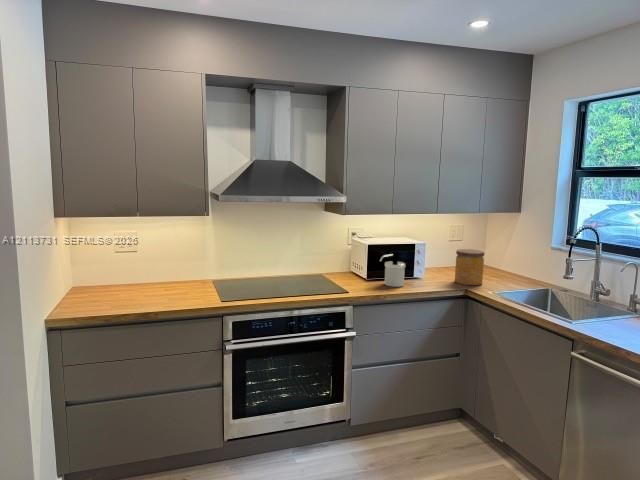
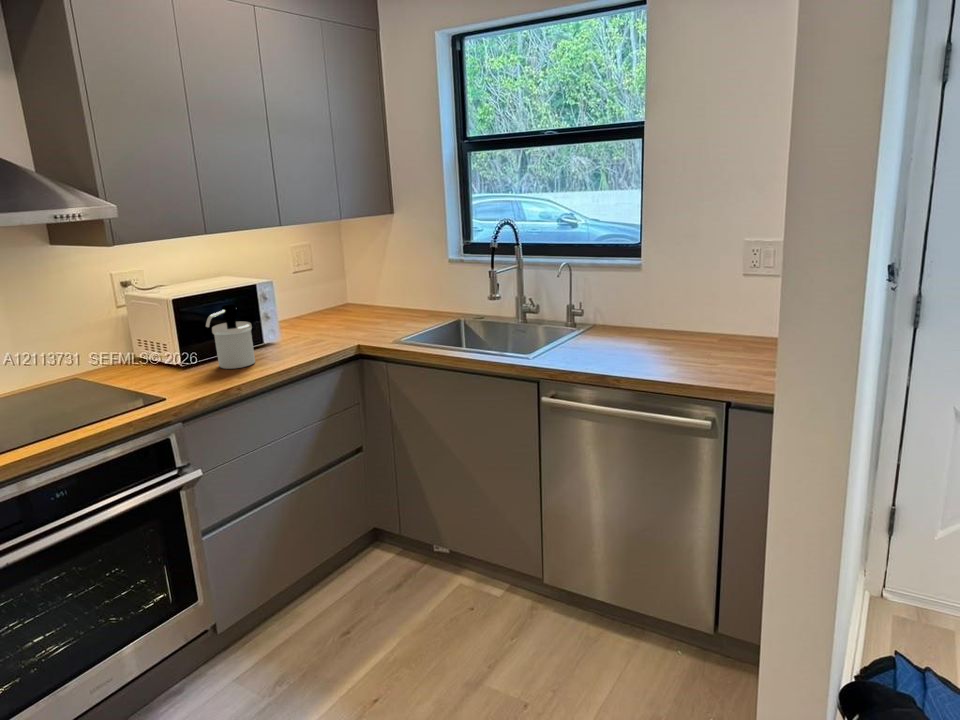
jar: present [455,249,484,285] -> none [323,280,372,339]

